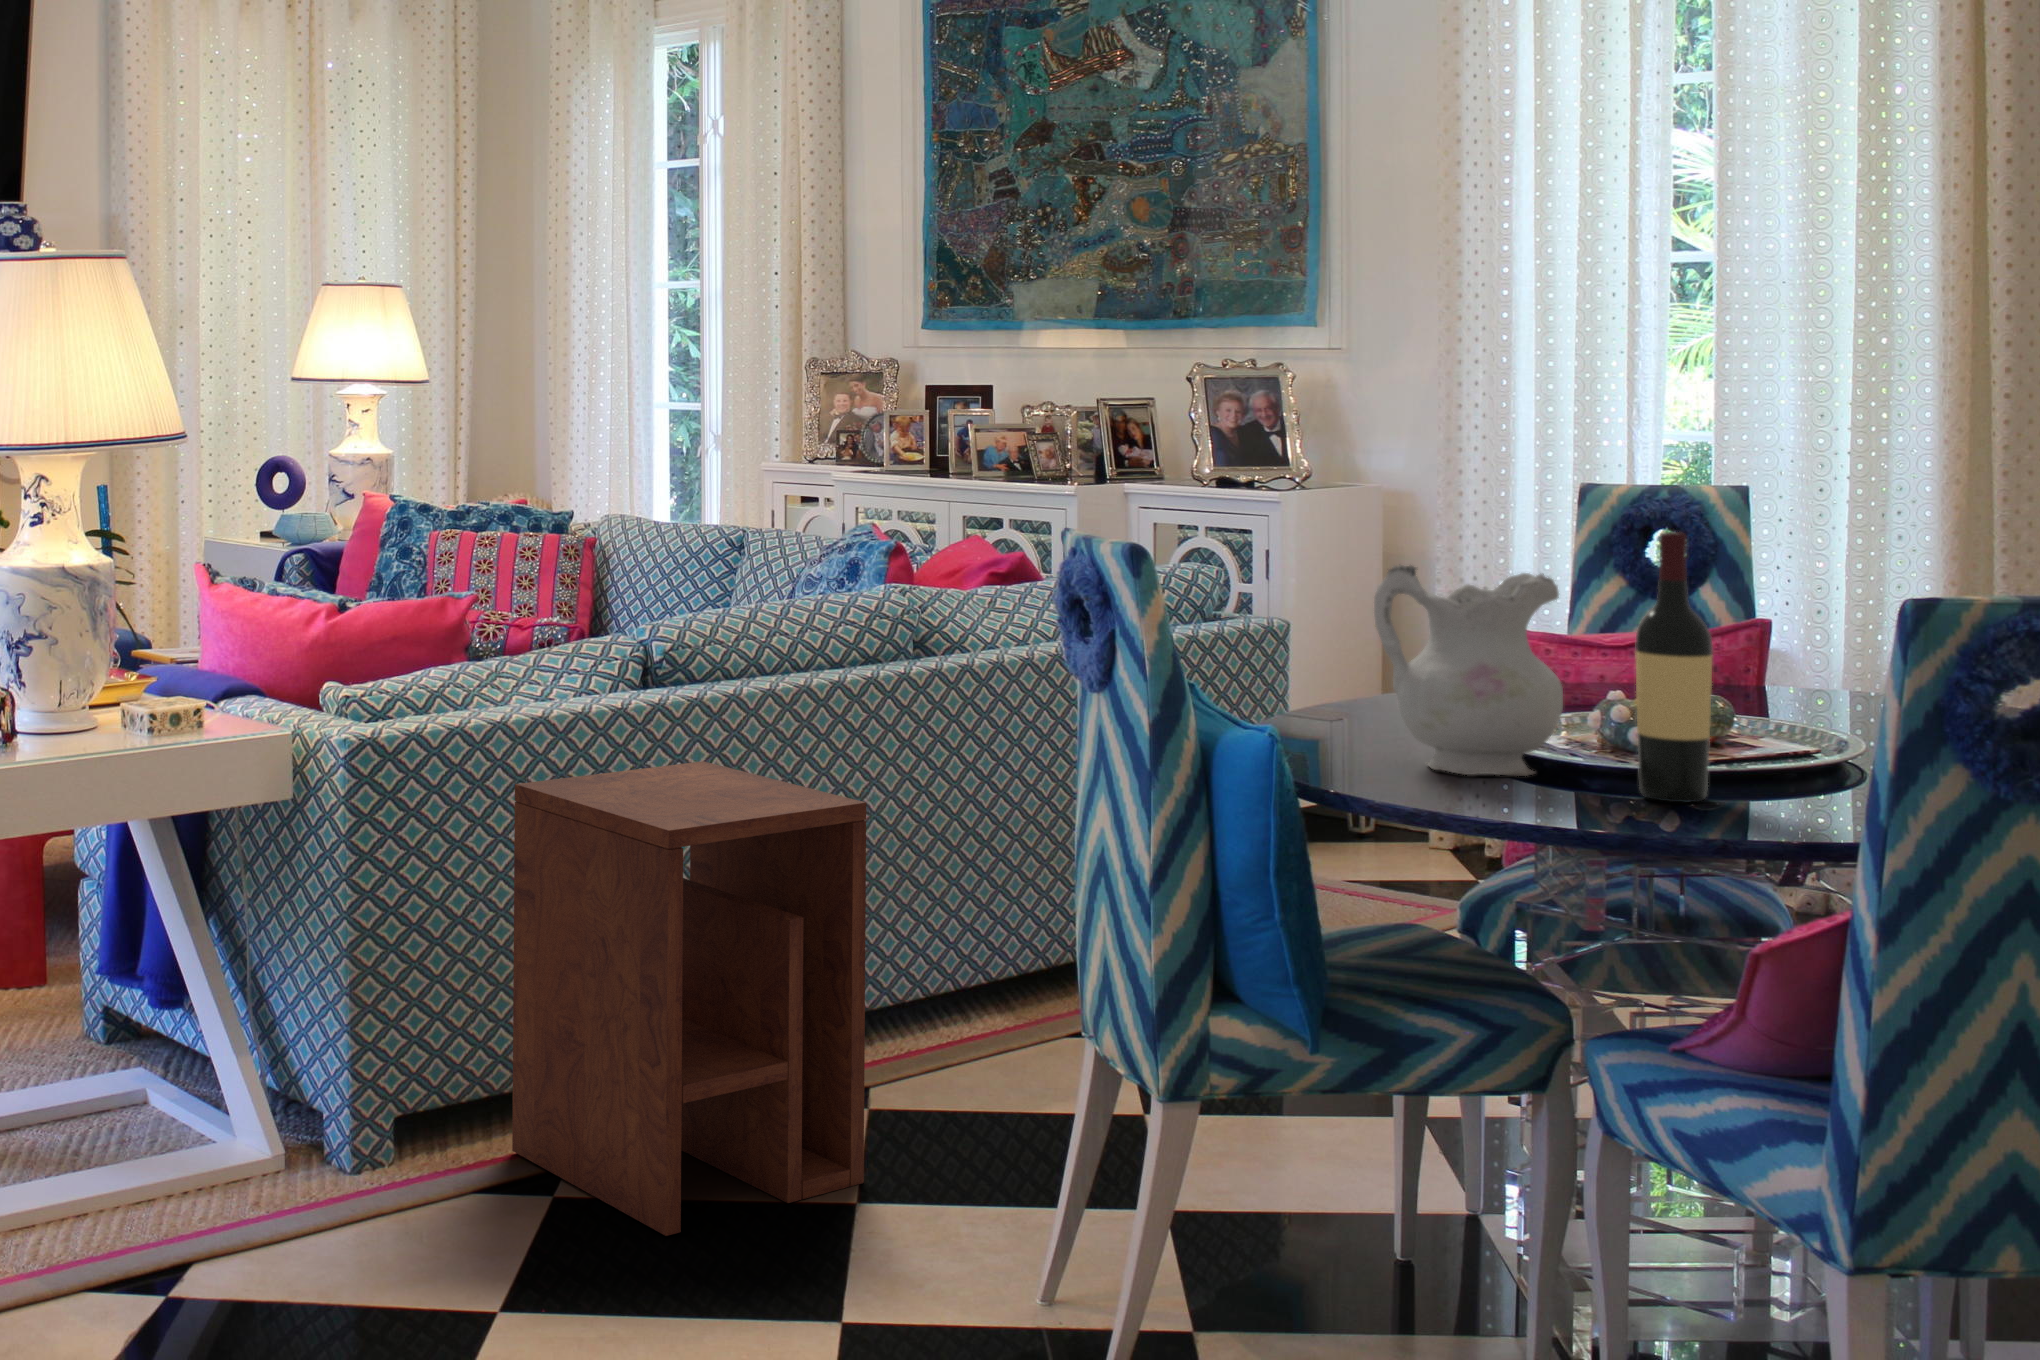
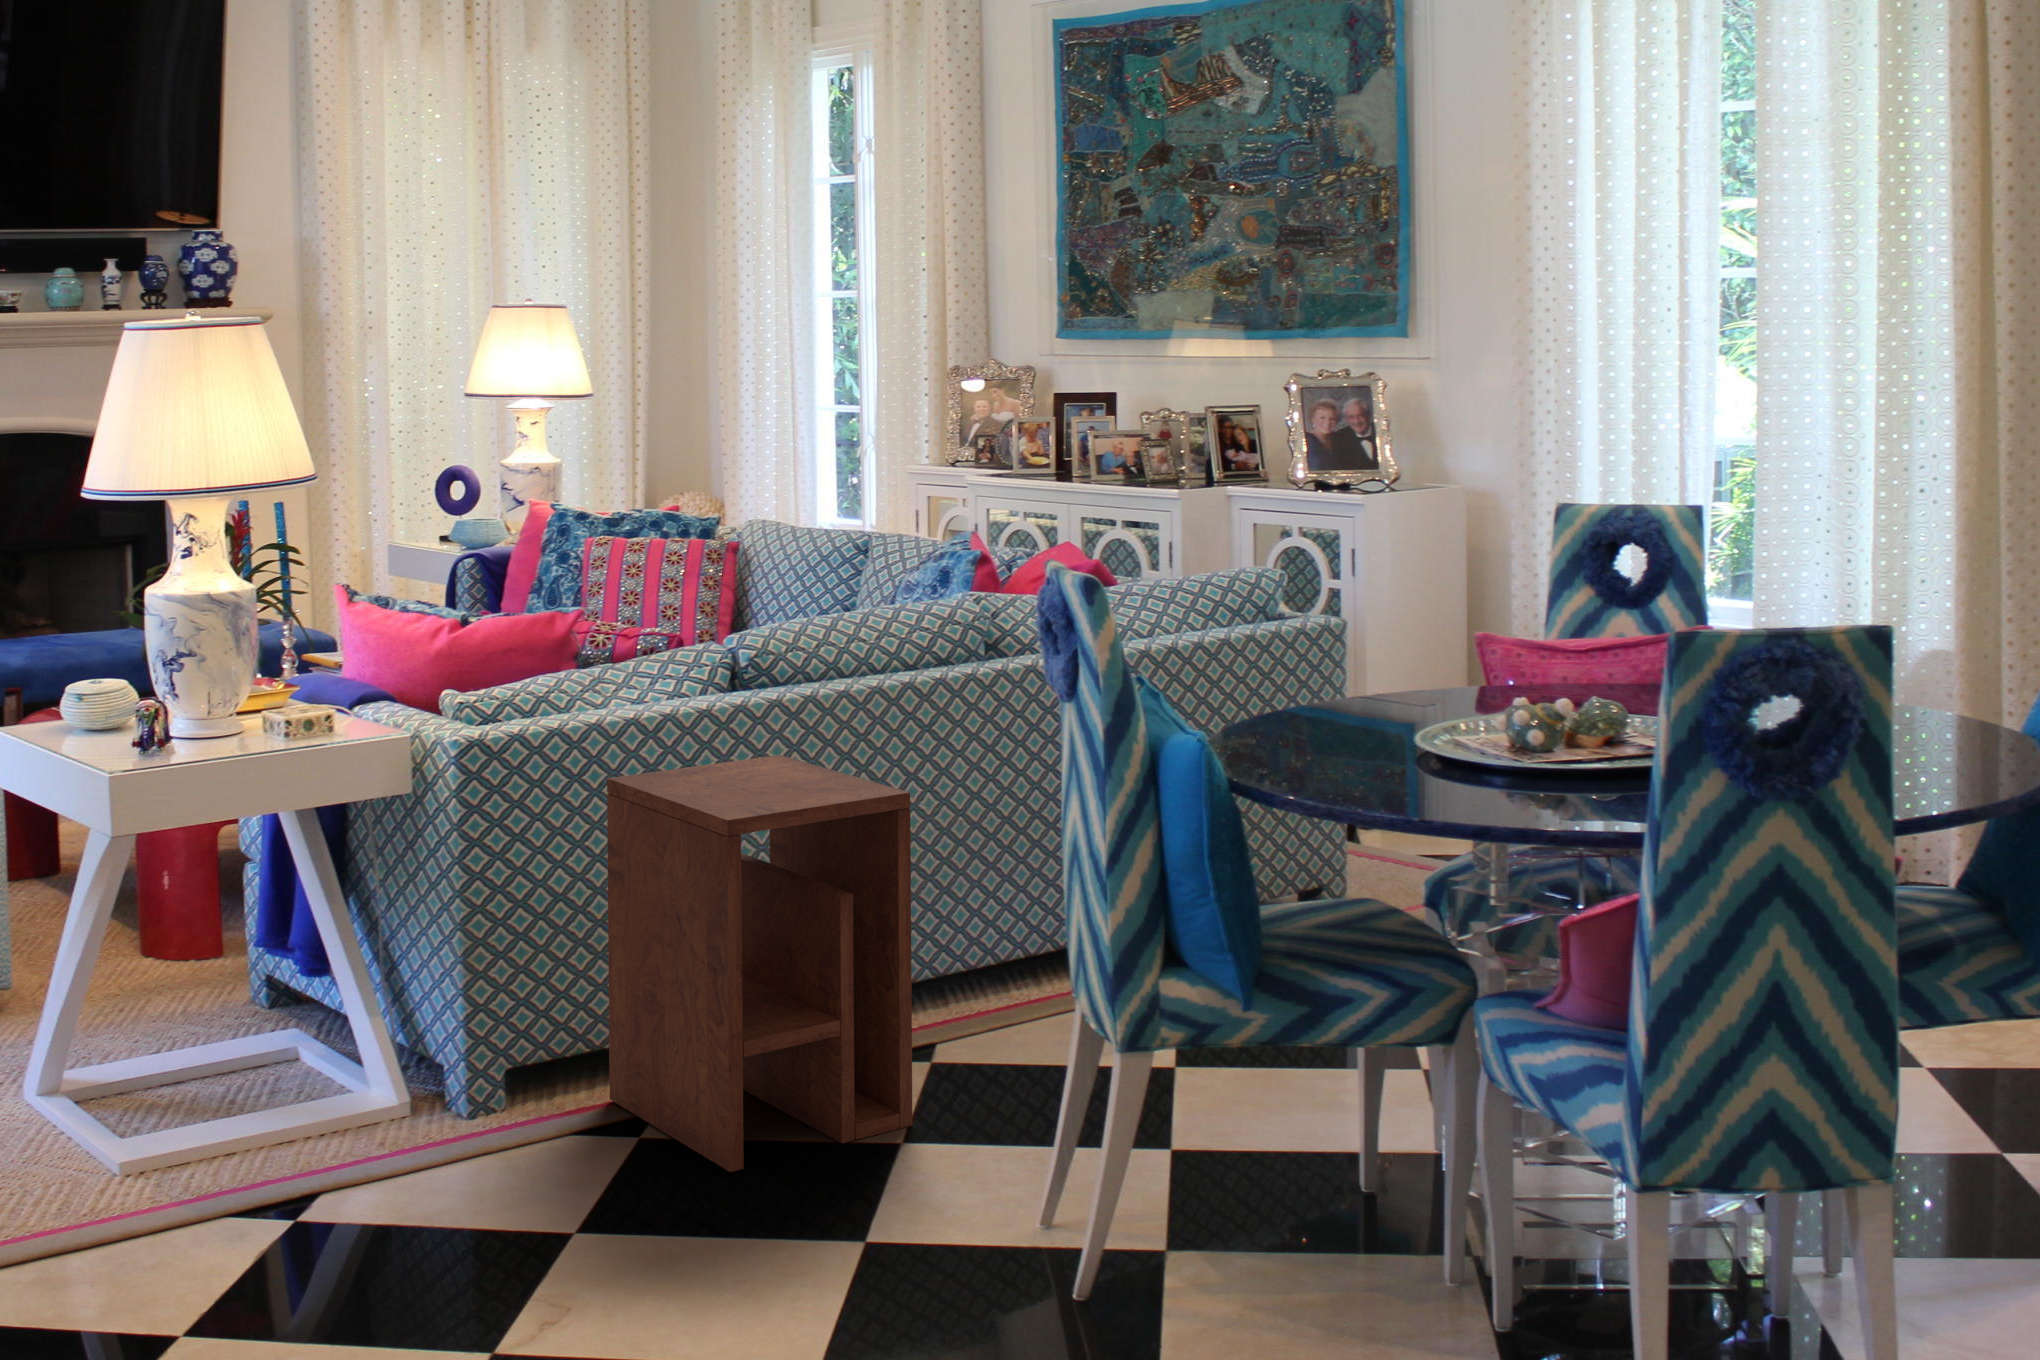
wine bottle: present [1635,532,1713,802] -> none [1529,560,1593,794]
ceramic pitcher: present [1374,565,1563,776] -> none [1320,586,1482,770]

